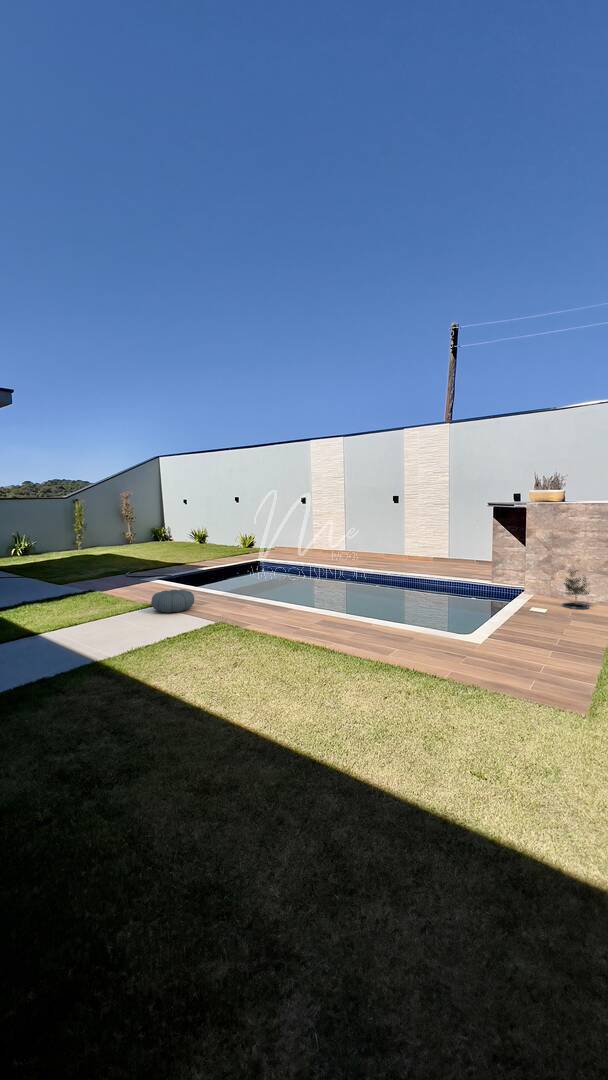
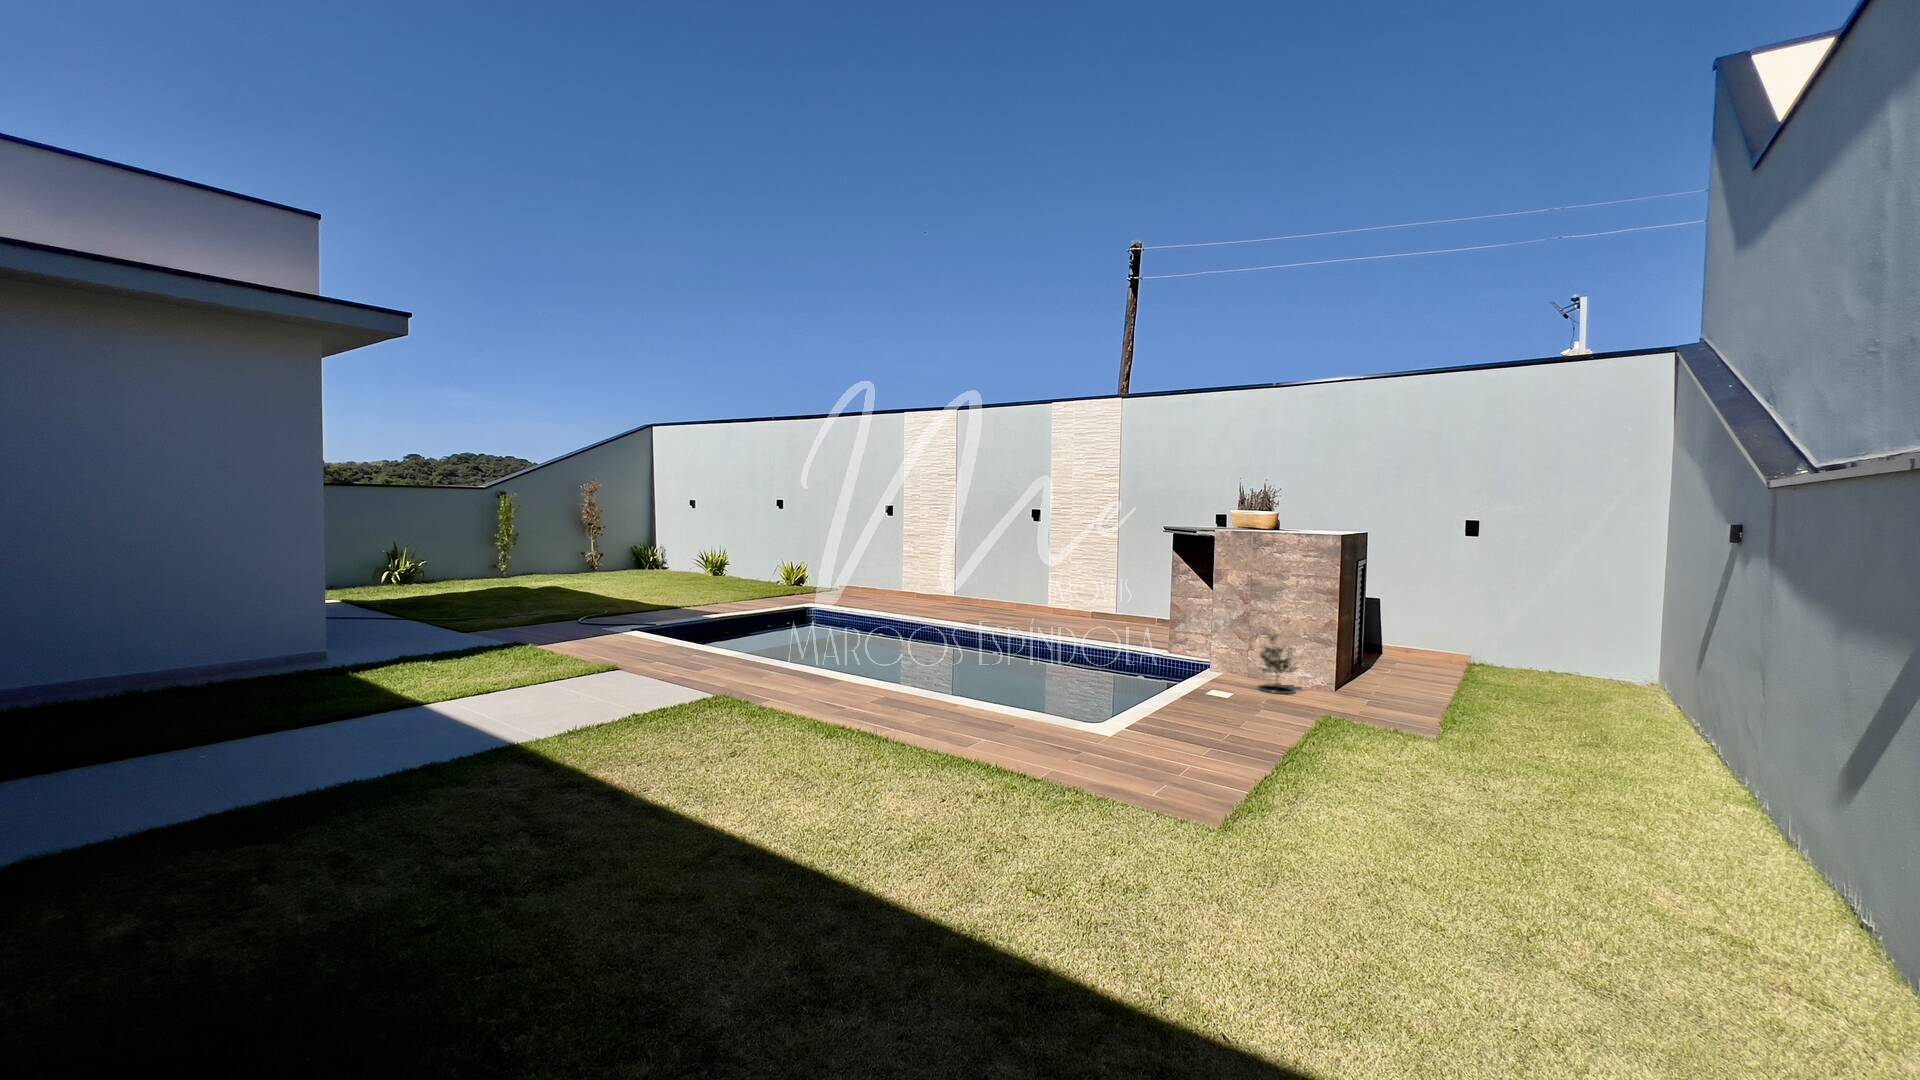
pouf: present [151,590,194,613] -> none [615,644,686,680]

